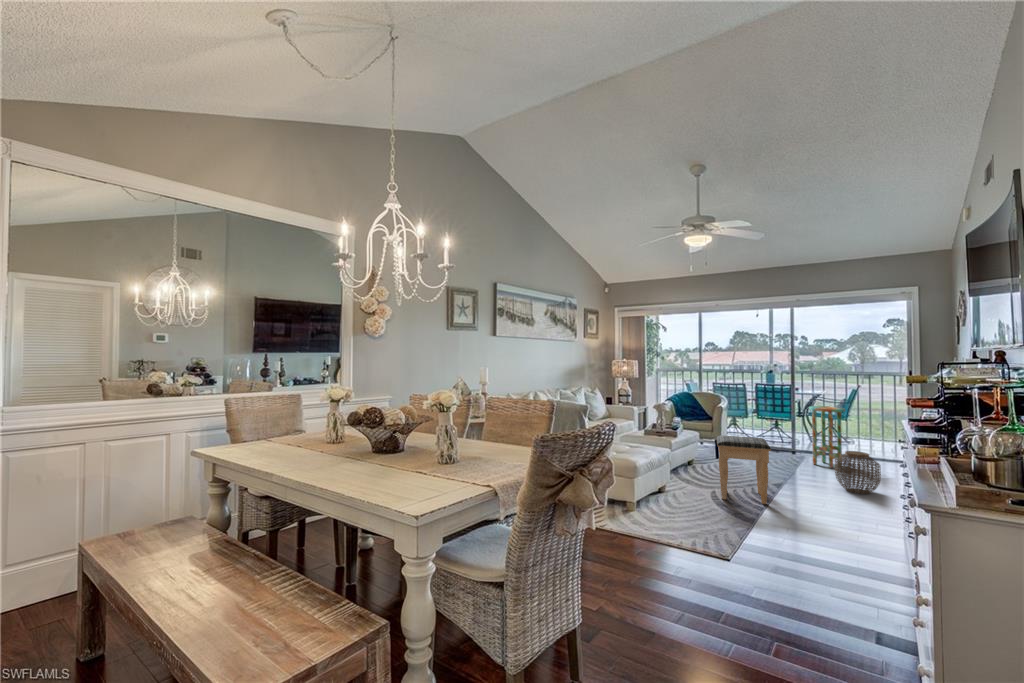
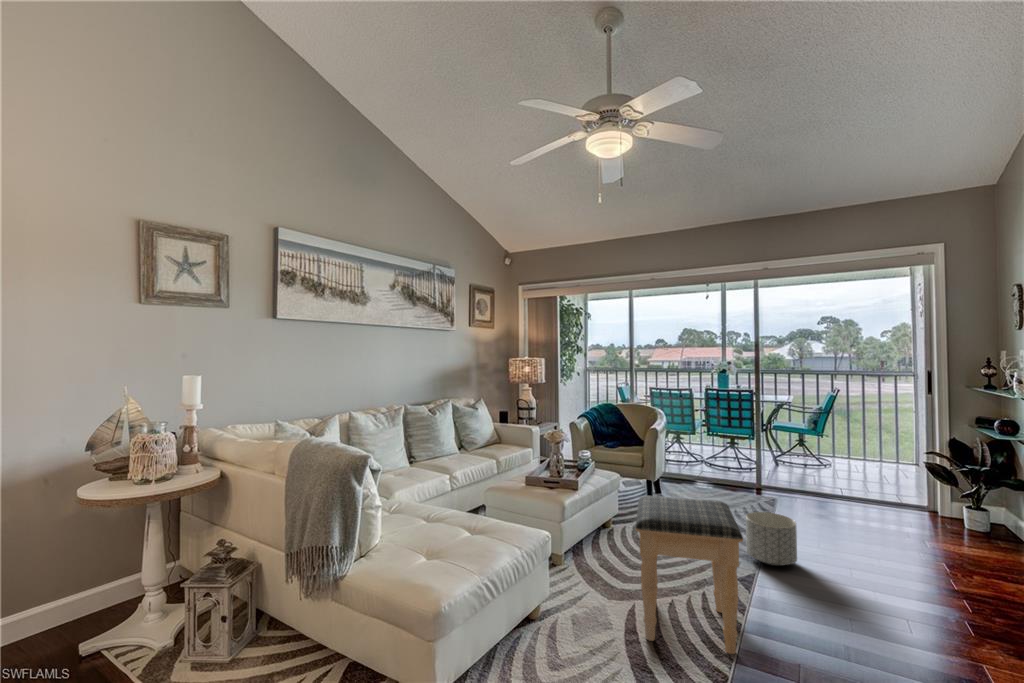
side table: present [809,406,845,468] -> none [786,422,842,523]
woven basket: present [835,451,881,494] -> none [848,513,936,599]
planter: none [778,454,807,482] -> present [746,512,797,566]

